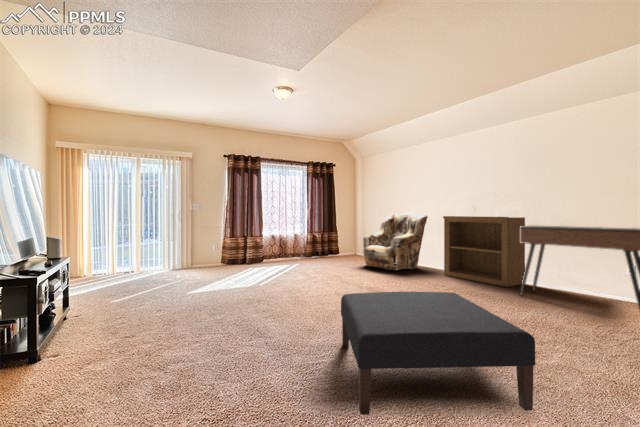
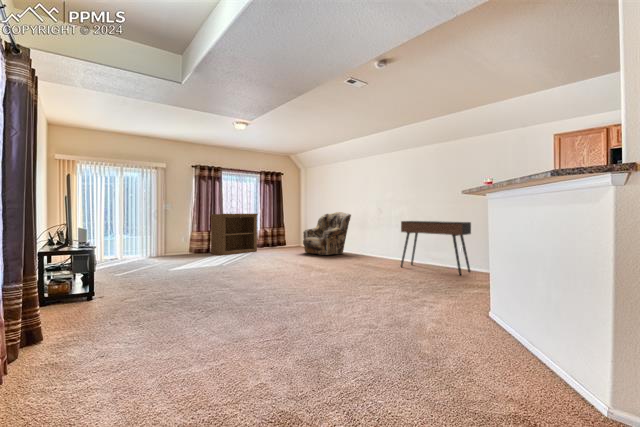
bookshelf: present [443,216,525,287] -> present [211,214,258,255]
ottoman: present [341,292,535,415] -> none [277,258,364,310]

